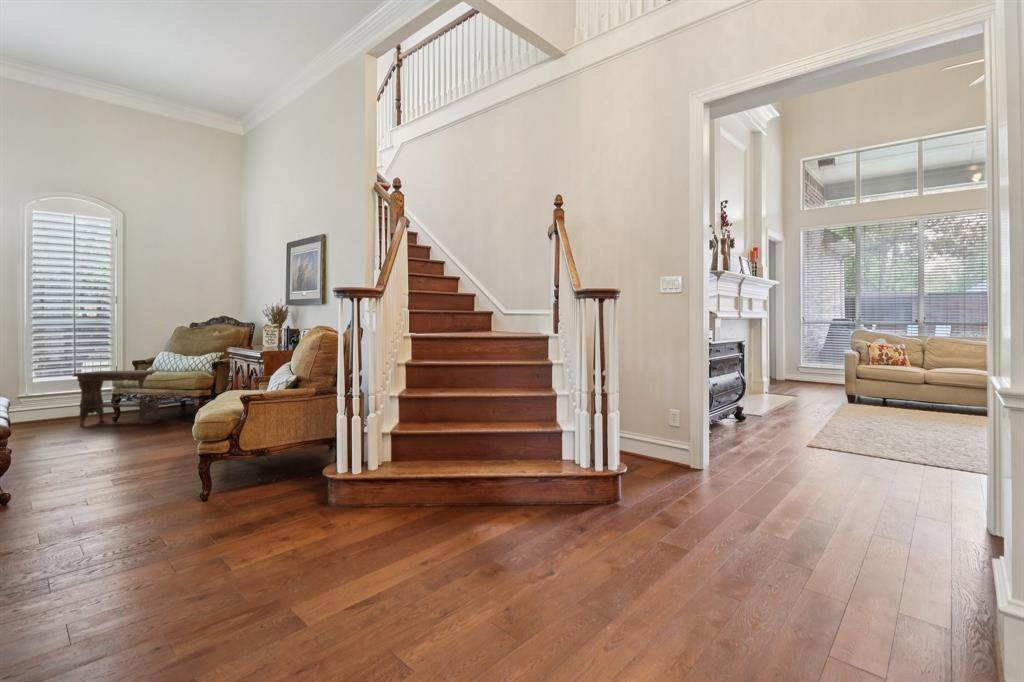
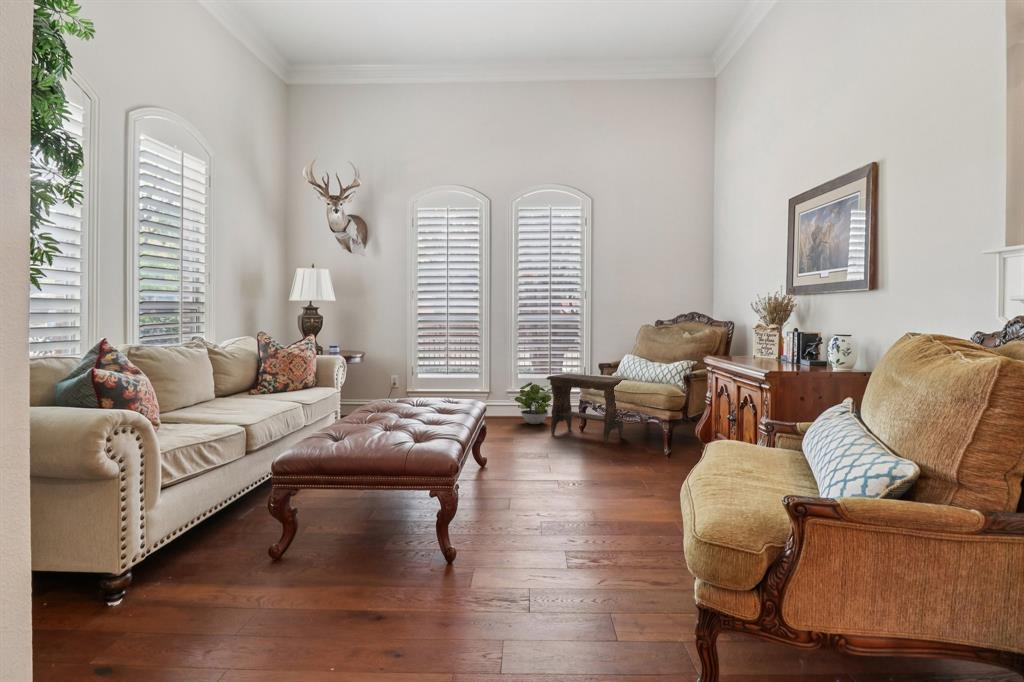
potted plant: none [30,382,79,422] -> present [515,382,551,424]

